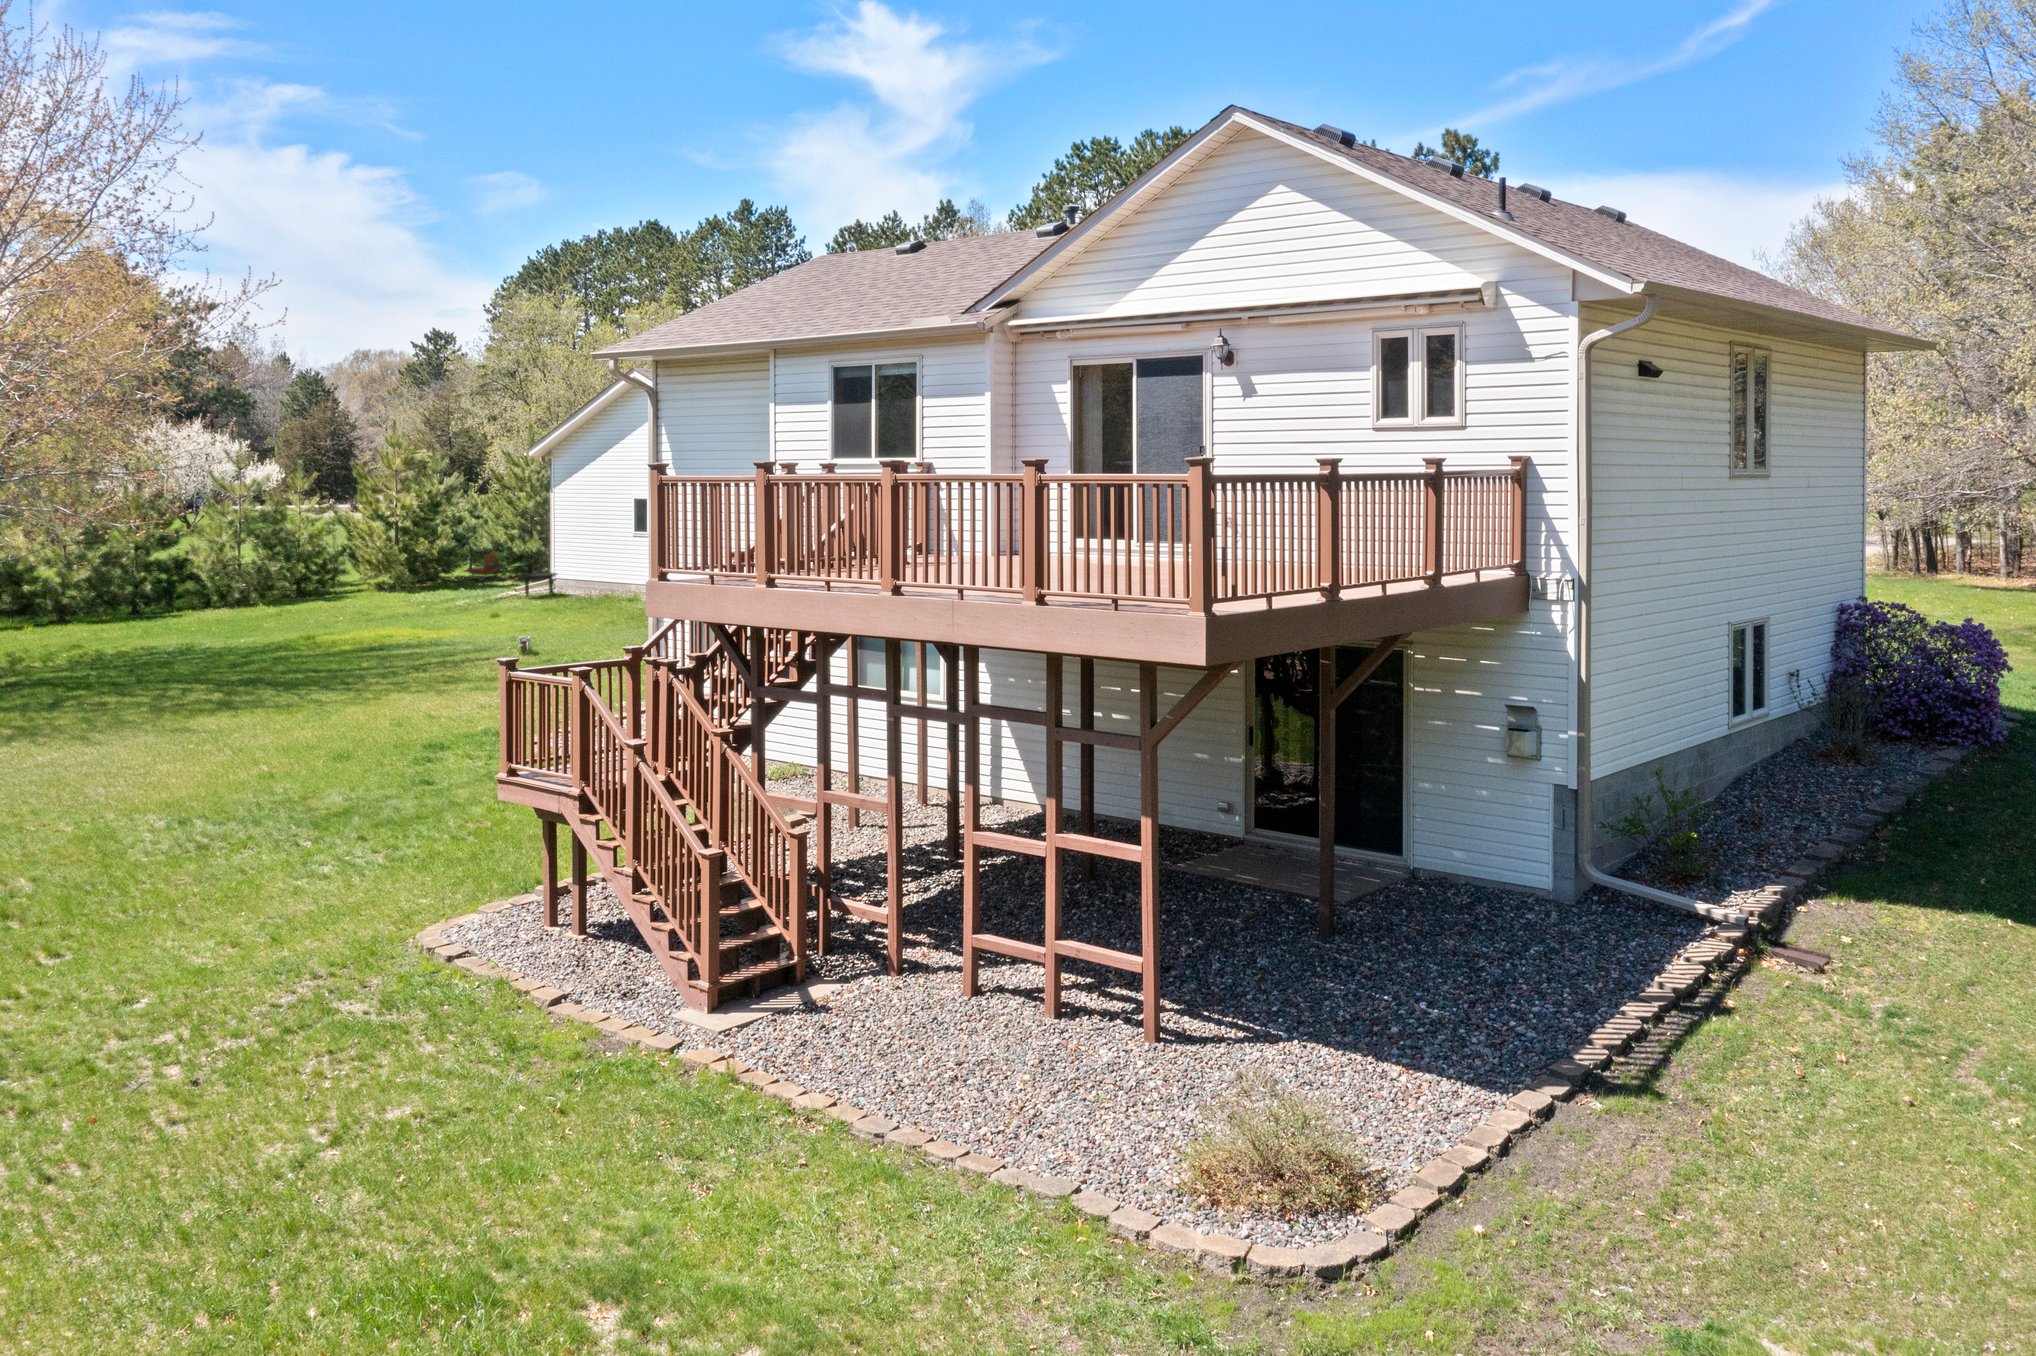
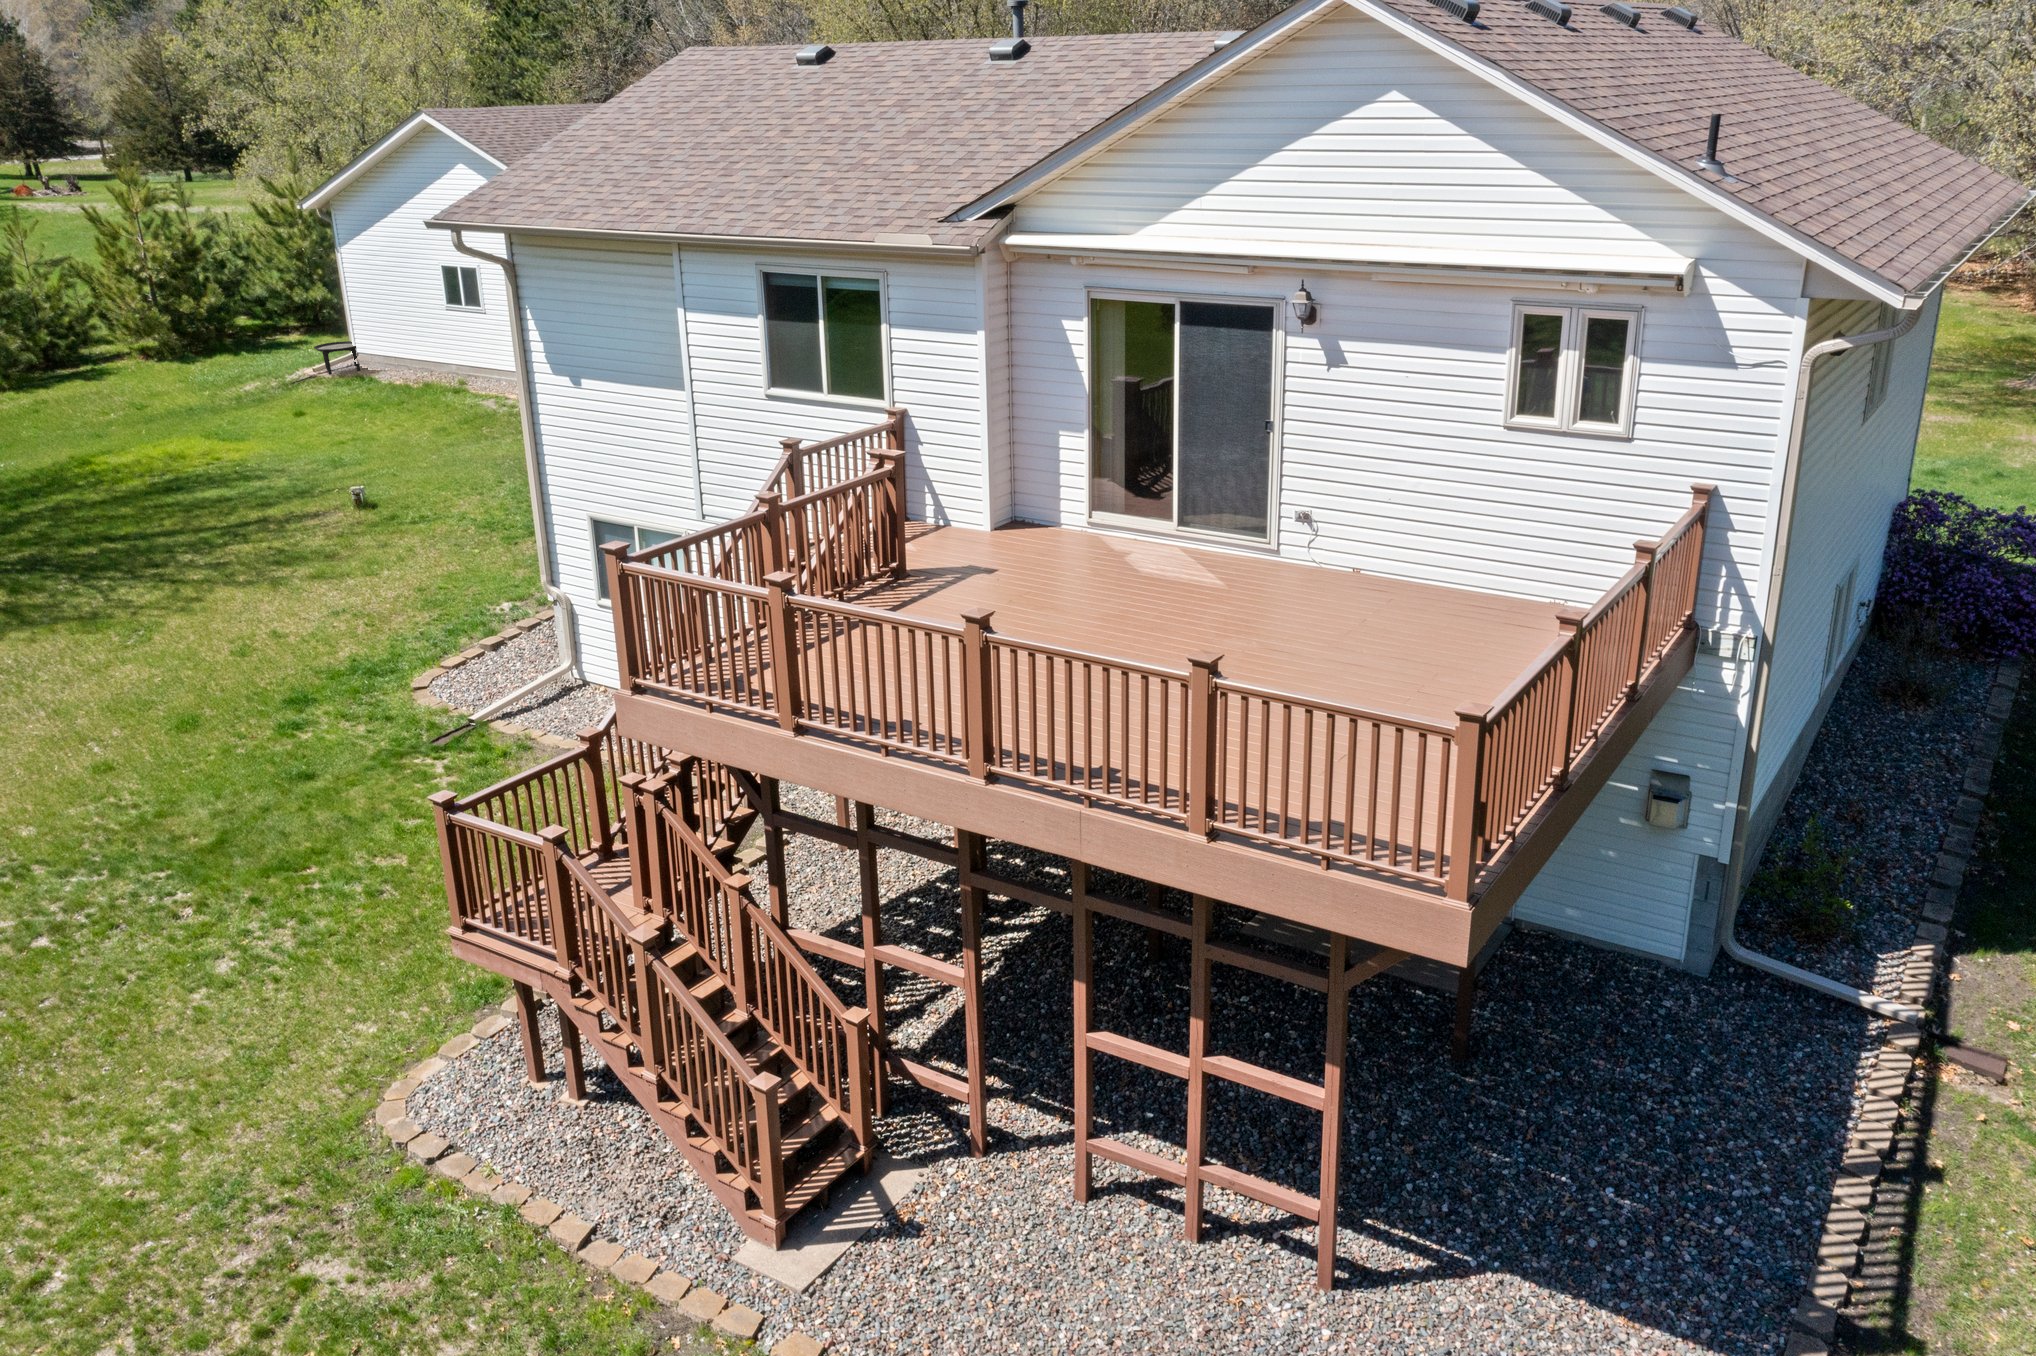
lounge chair: present [468,553,503,581] -> none [241,299,292,338]

